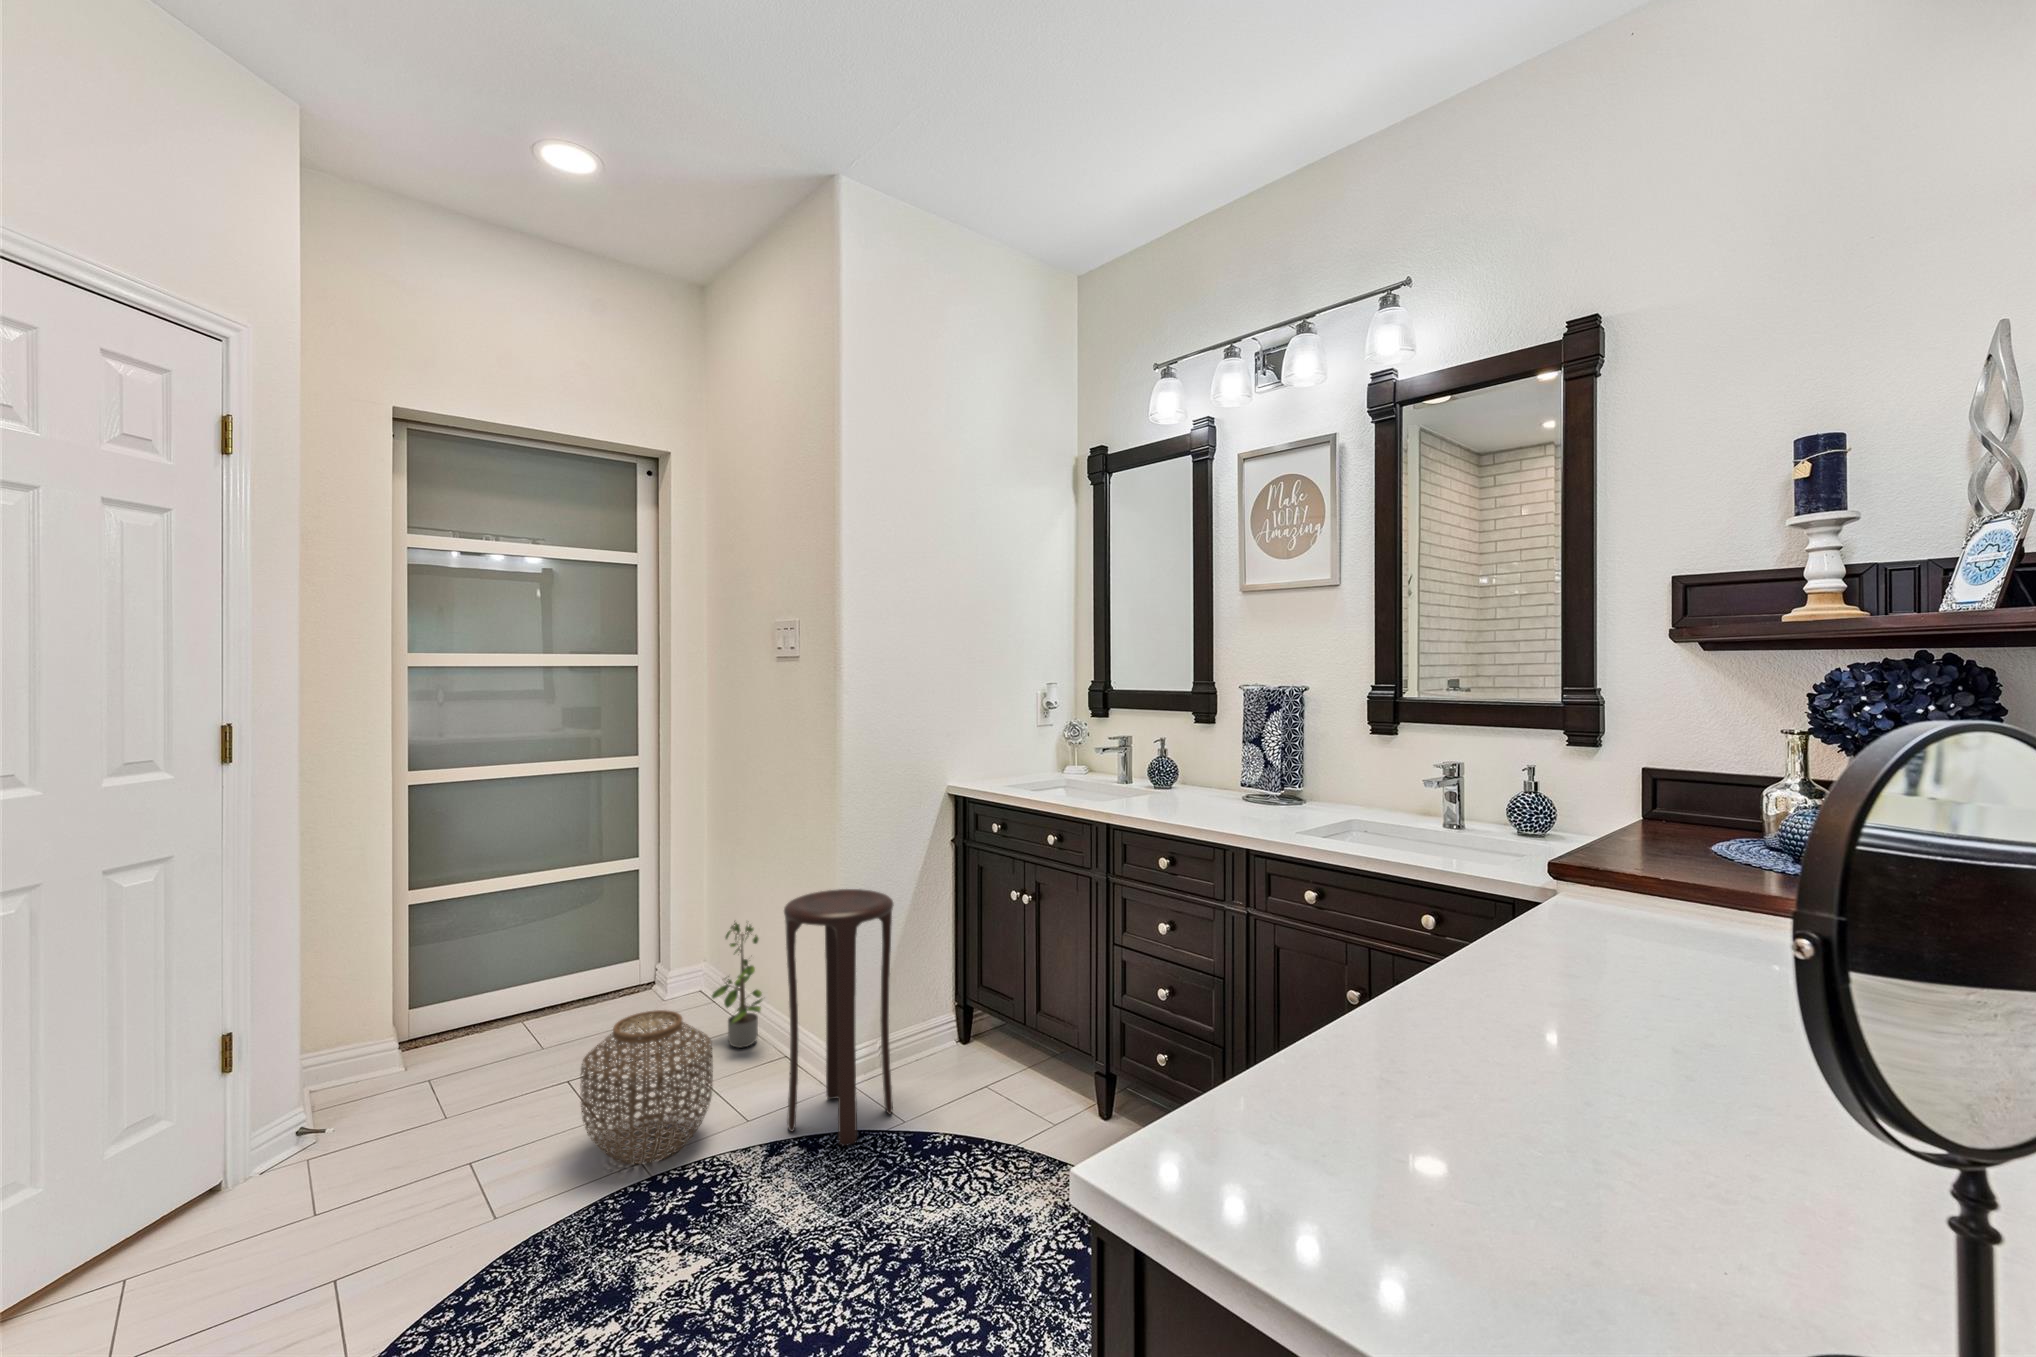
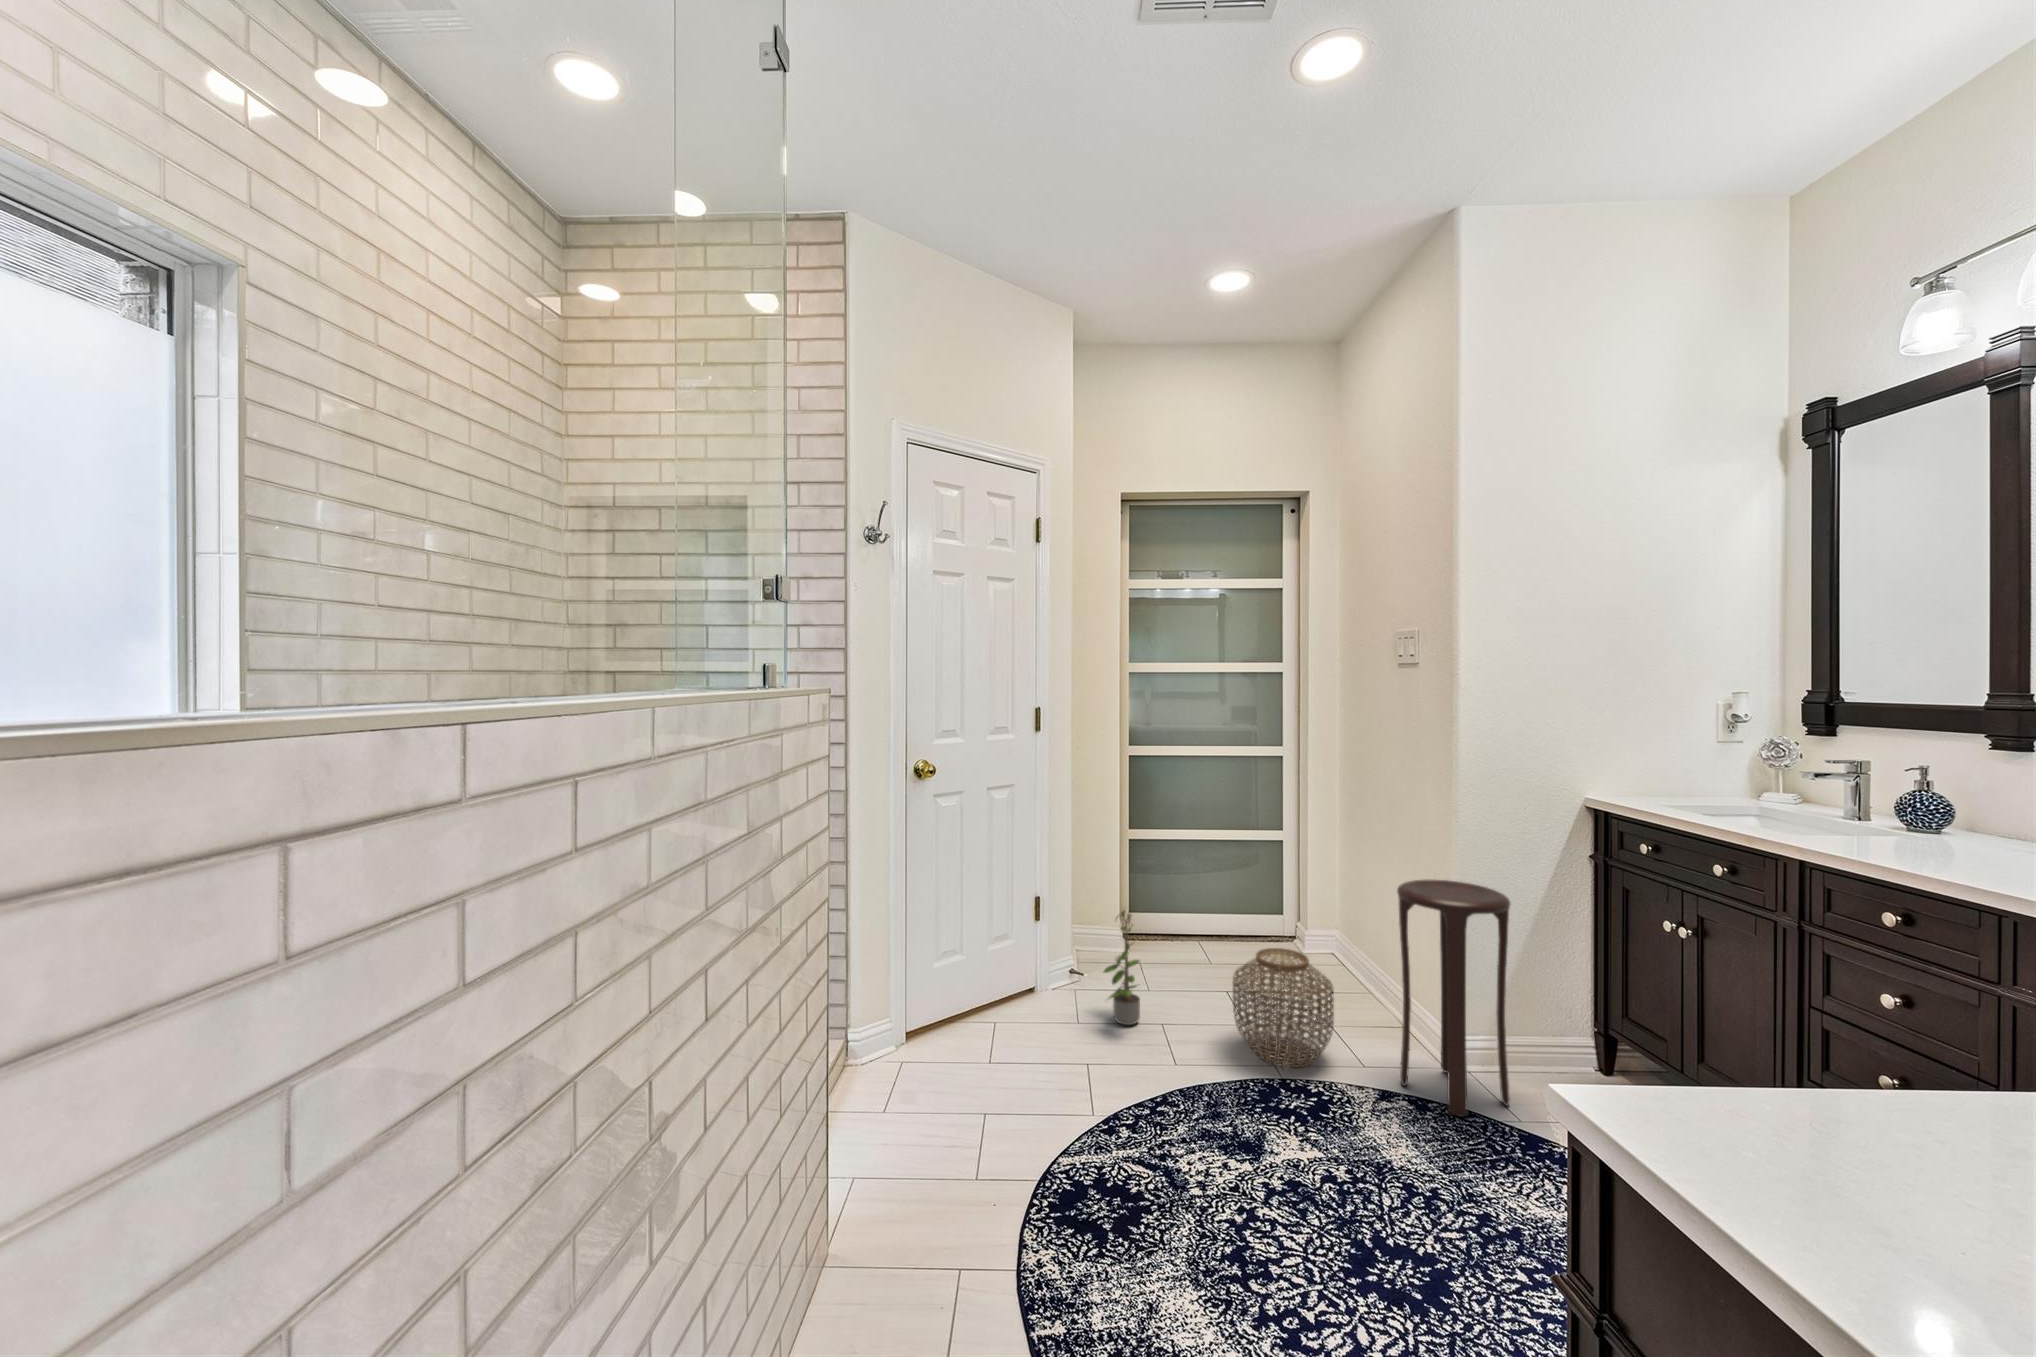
potted plant: present [712,921,762,1048] -> present [1104,910,1140,1025]

